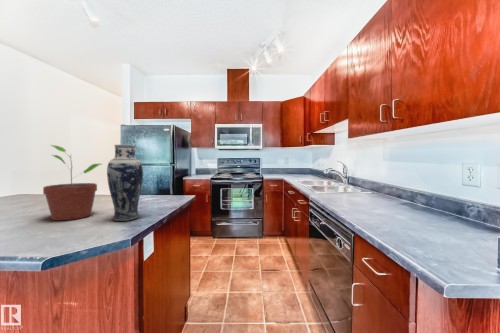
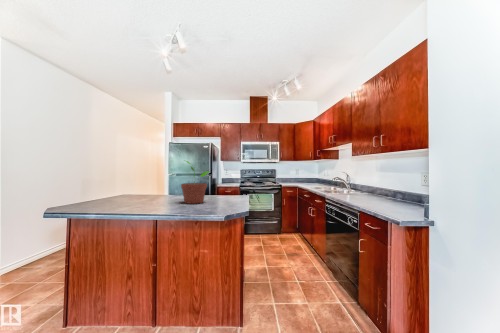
vase: present [107,145,143,221] -> none [219,160,237,204]

